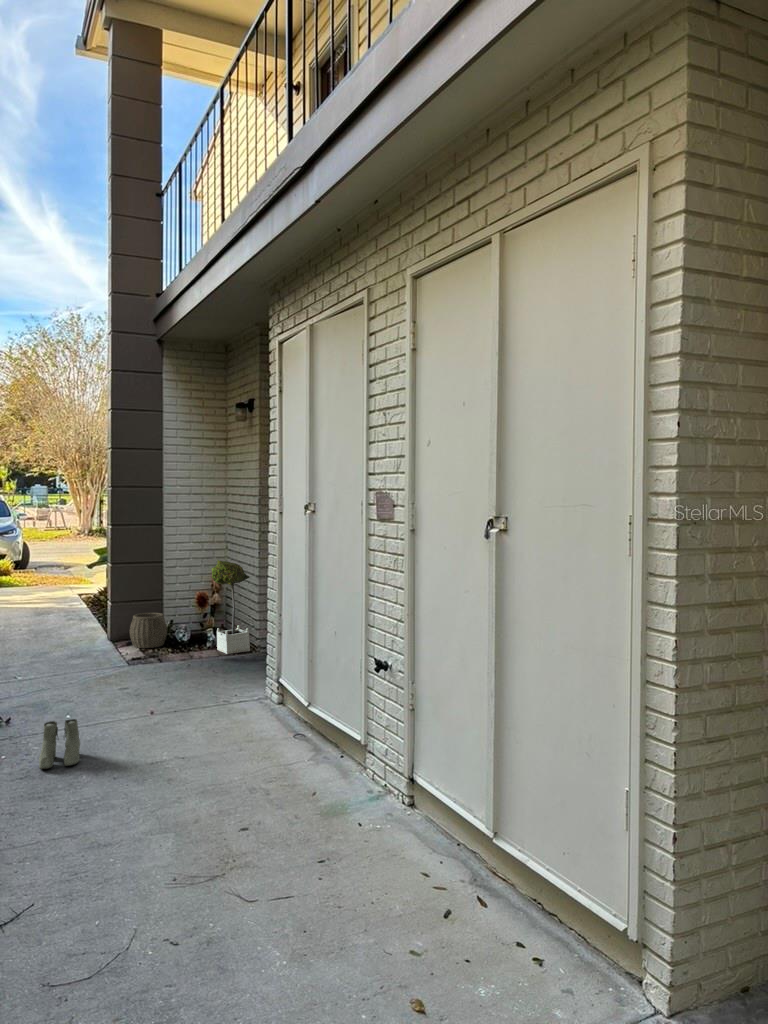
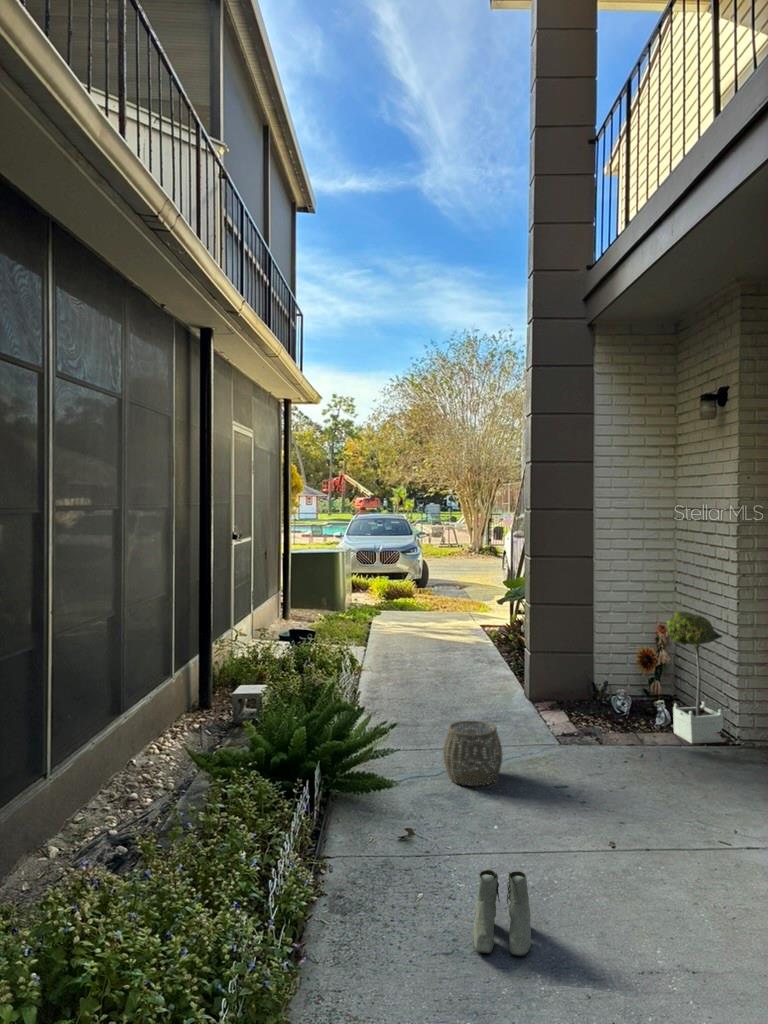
woven basket: present [130,613,167,648] -> present [443,721,502,786]

